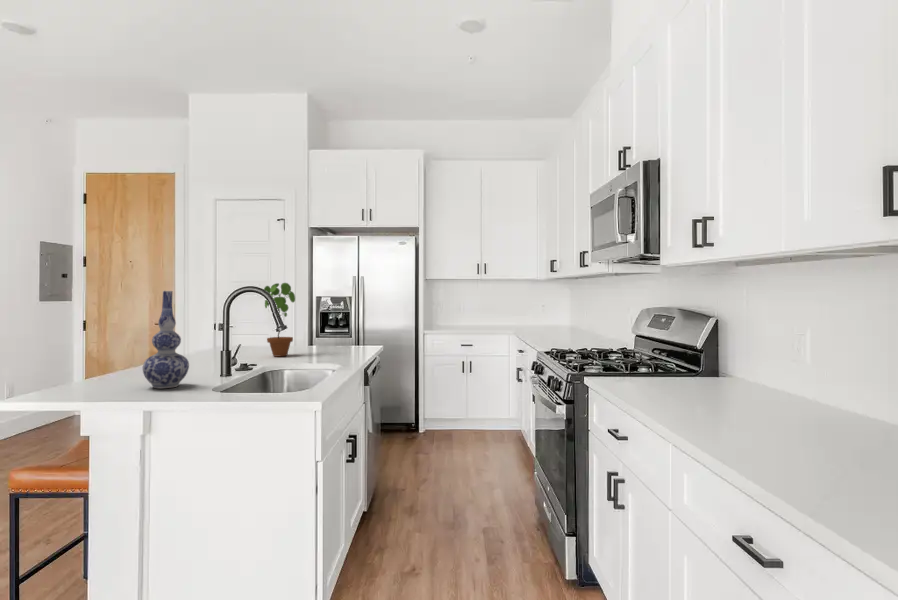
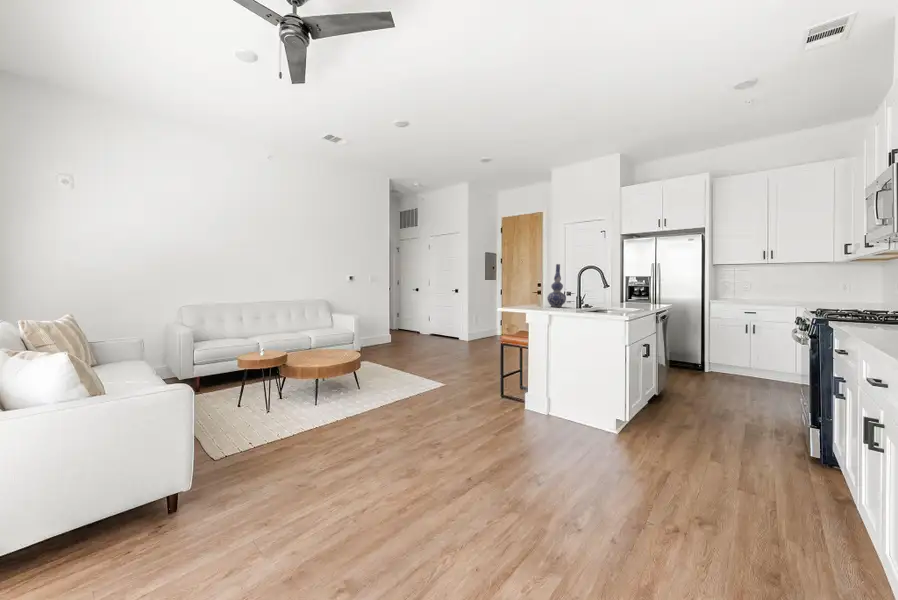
potted plant: present [264,283,295,357] -> none [597,264,616,304]

